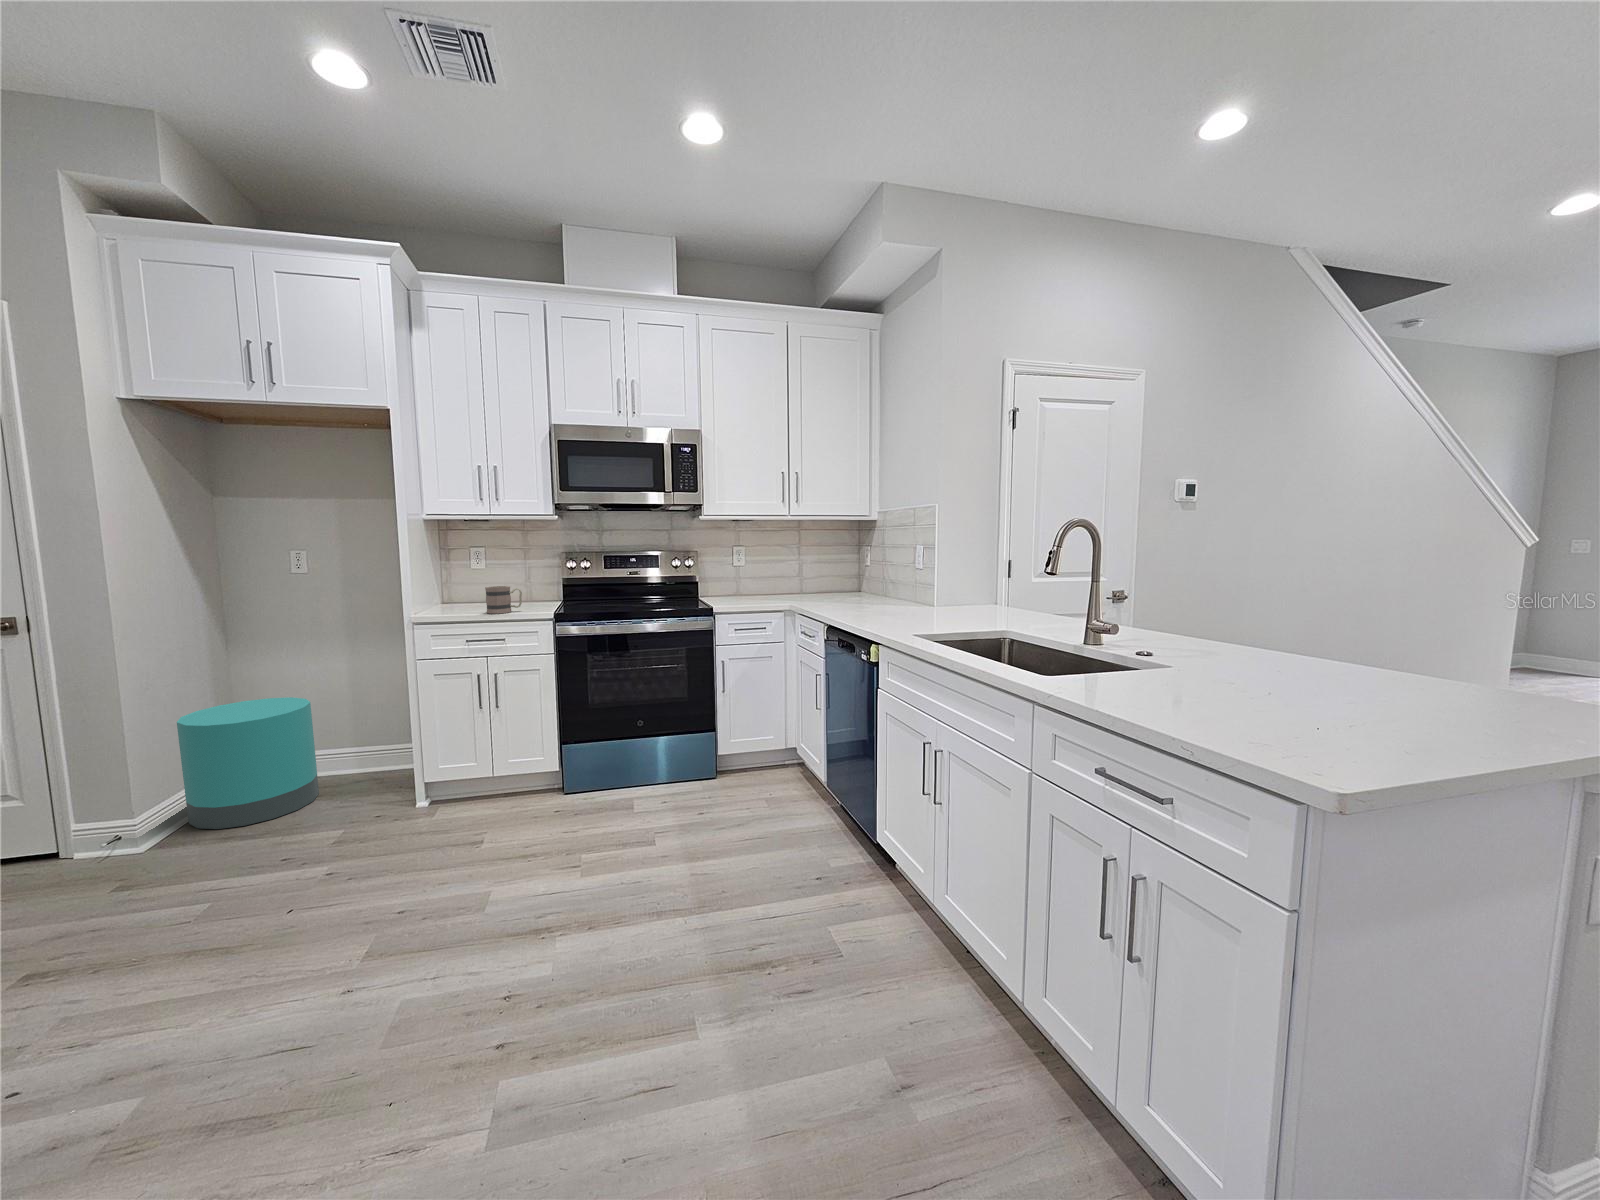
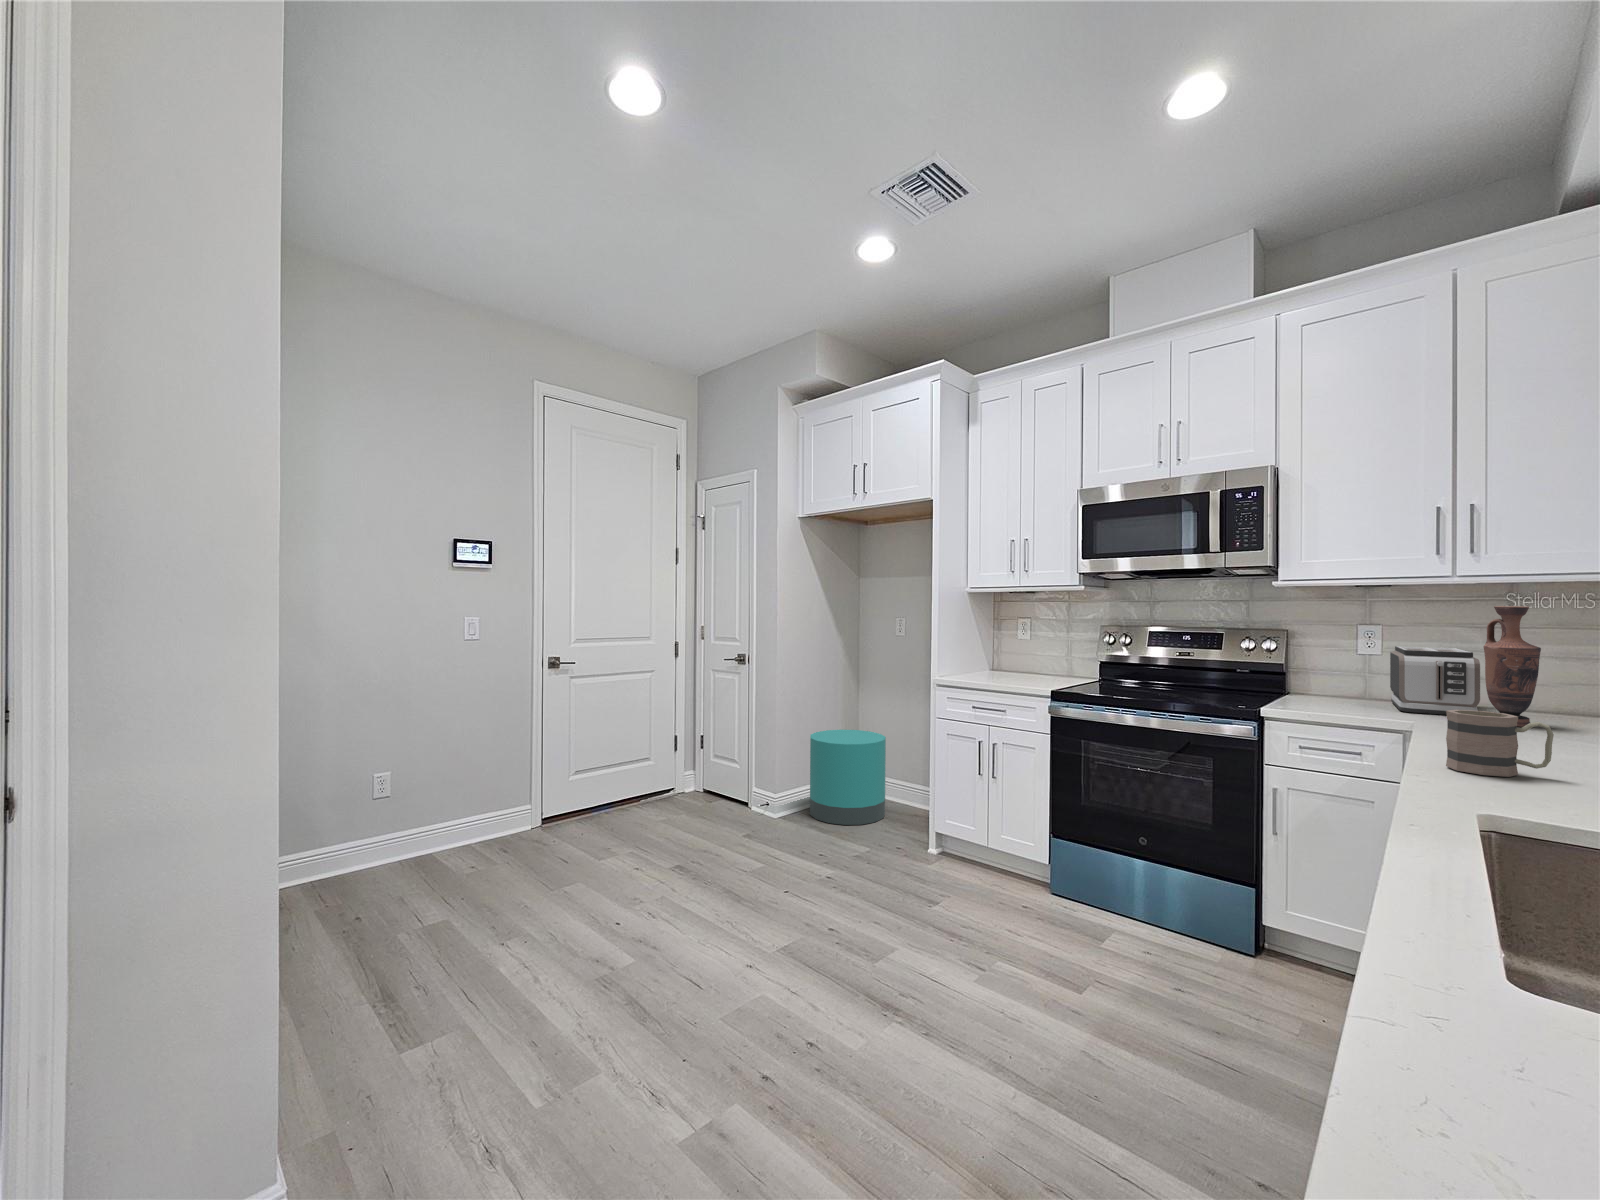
vase: none [812,530,834,595] -> present [1484,606,1541,727]
toaster: none [753,556,804,595] -> present [1390,646,1480,715]
mug: present [485,586,522,614] -> present [1446,710,1554,777]

